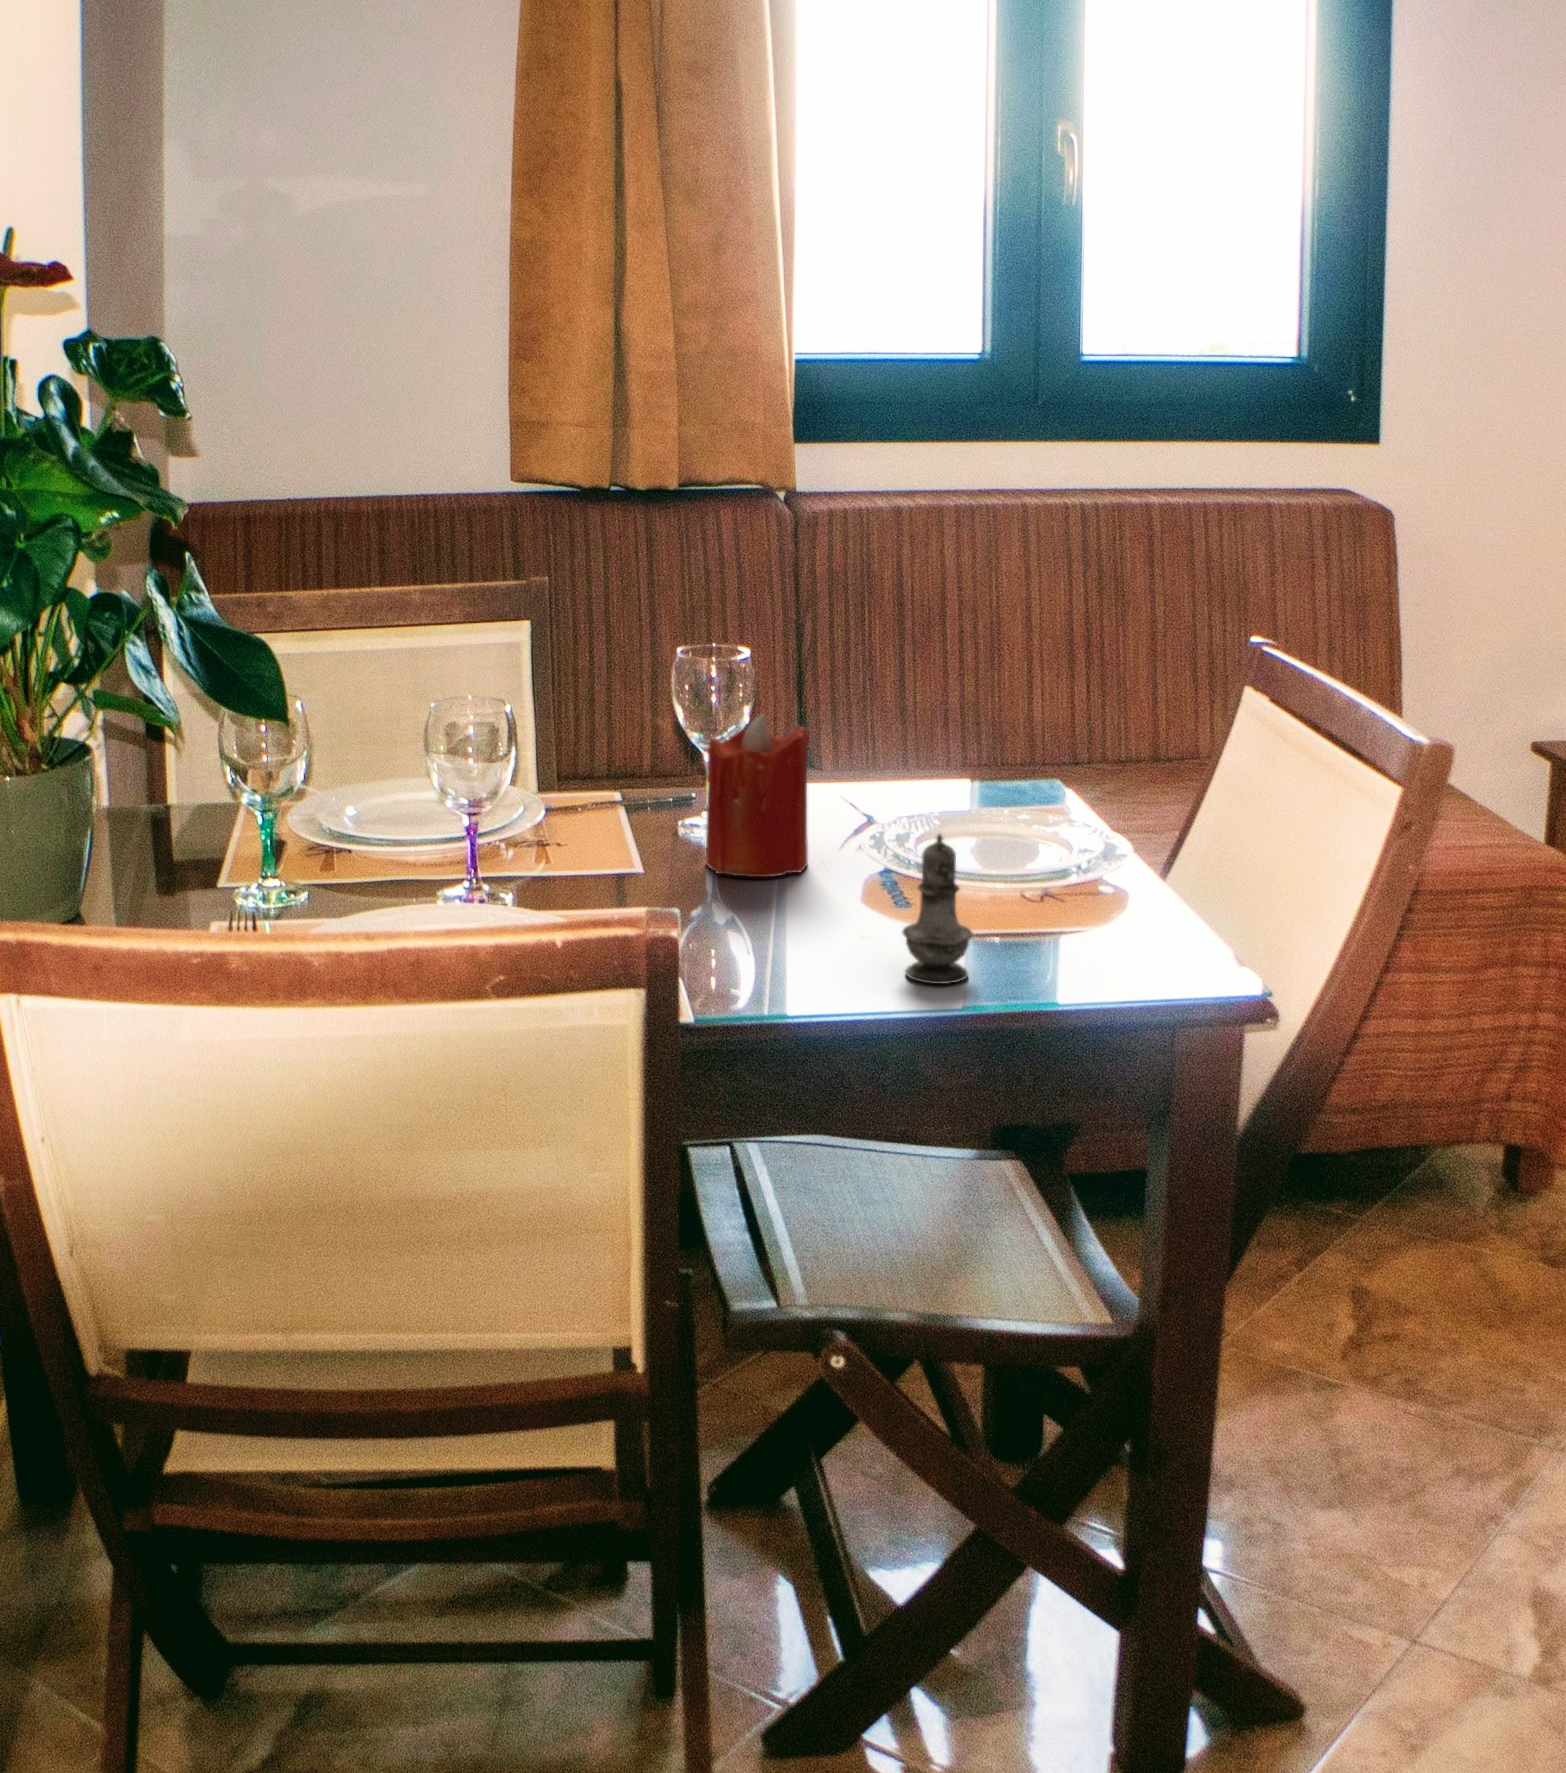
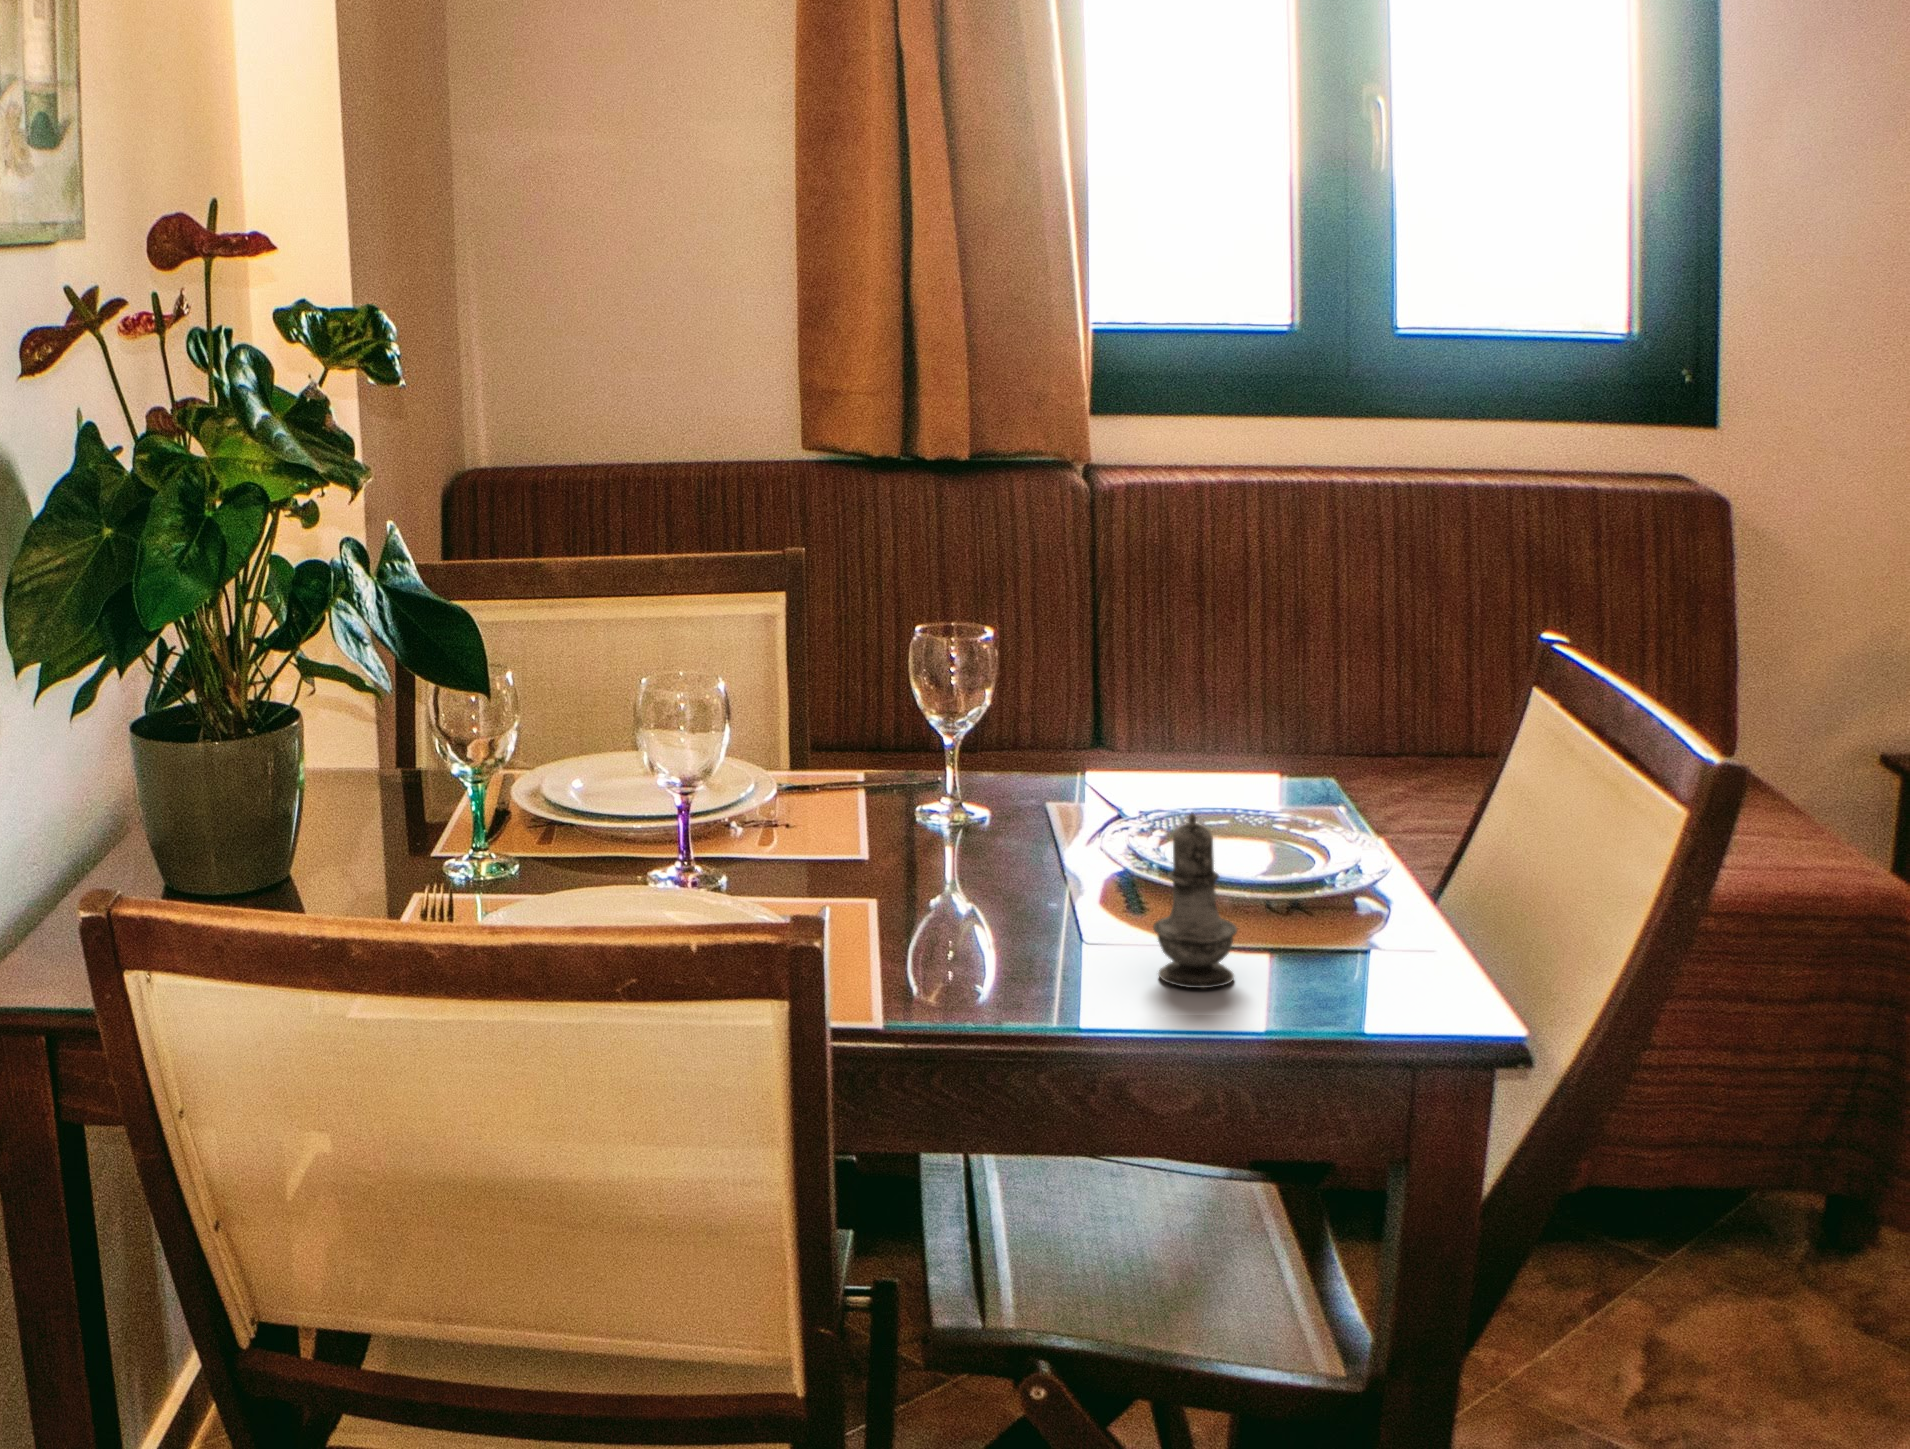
candle: present [705,715,809,877] -> none [945,679,1063,861]

